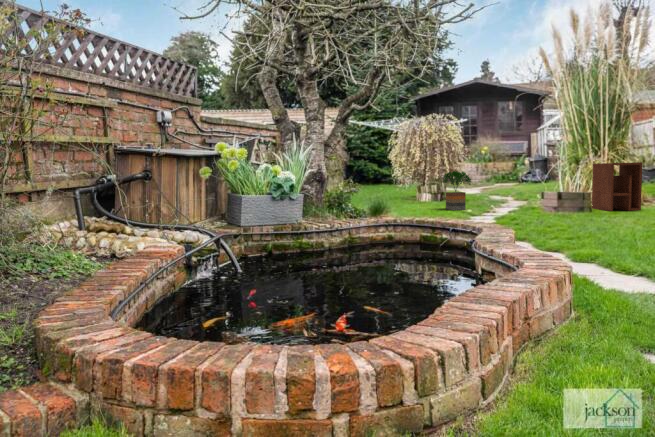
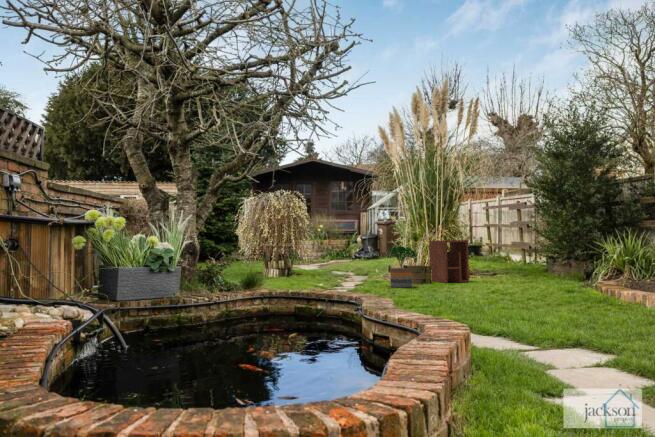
potted tree: present [444,171,471,210] -> present [388,246,417,287]

